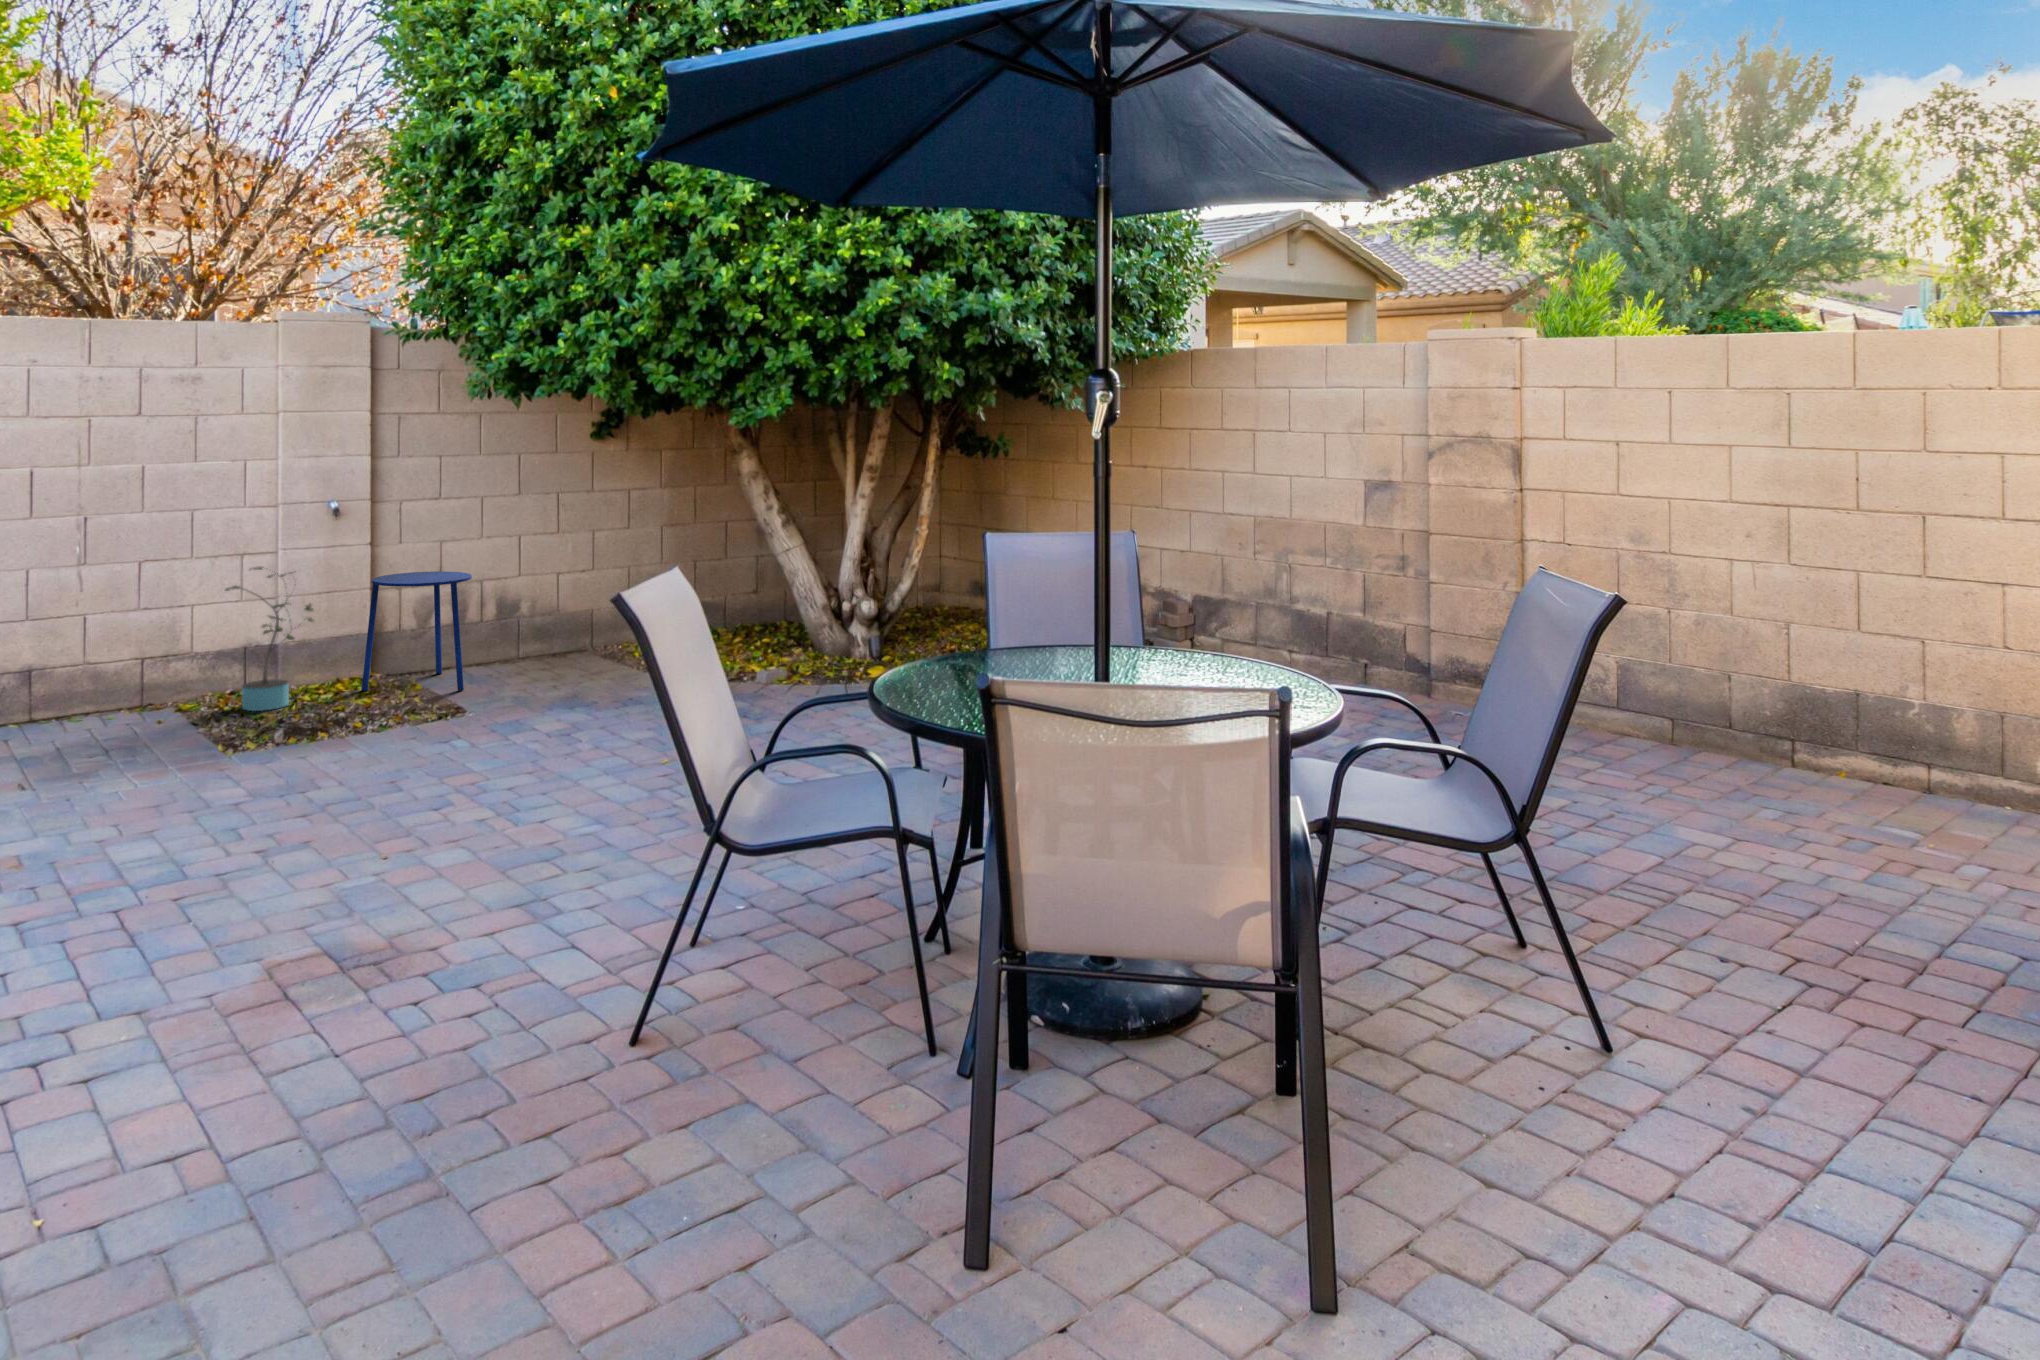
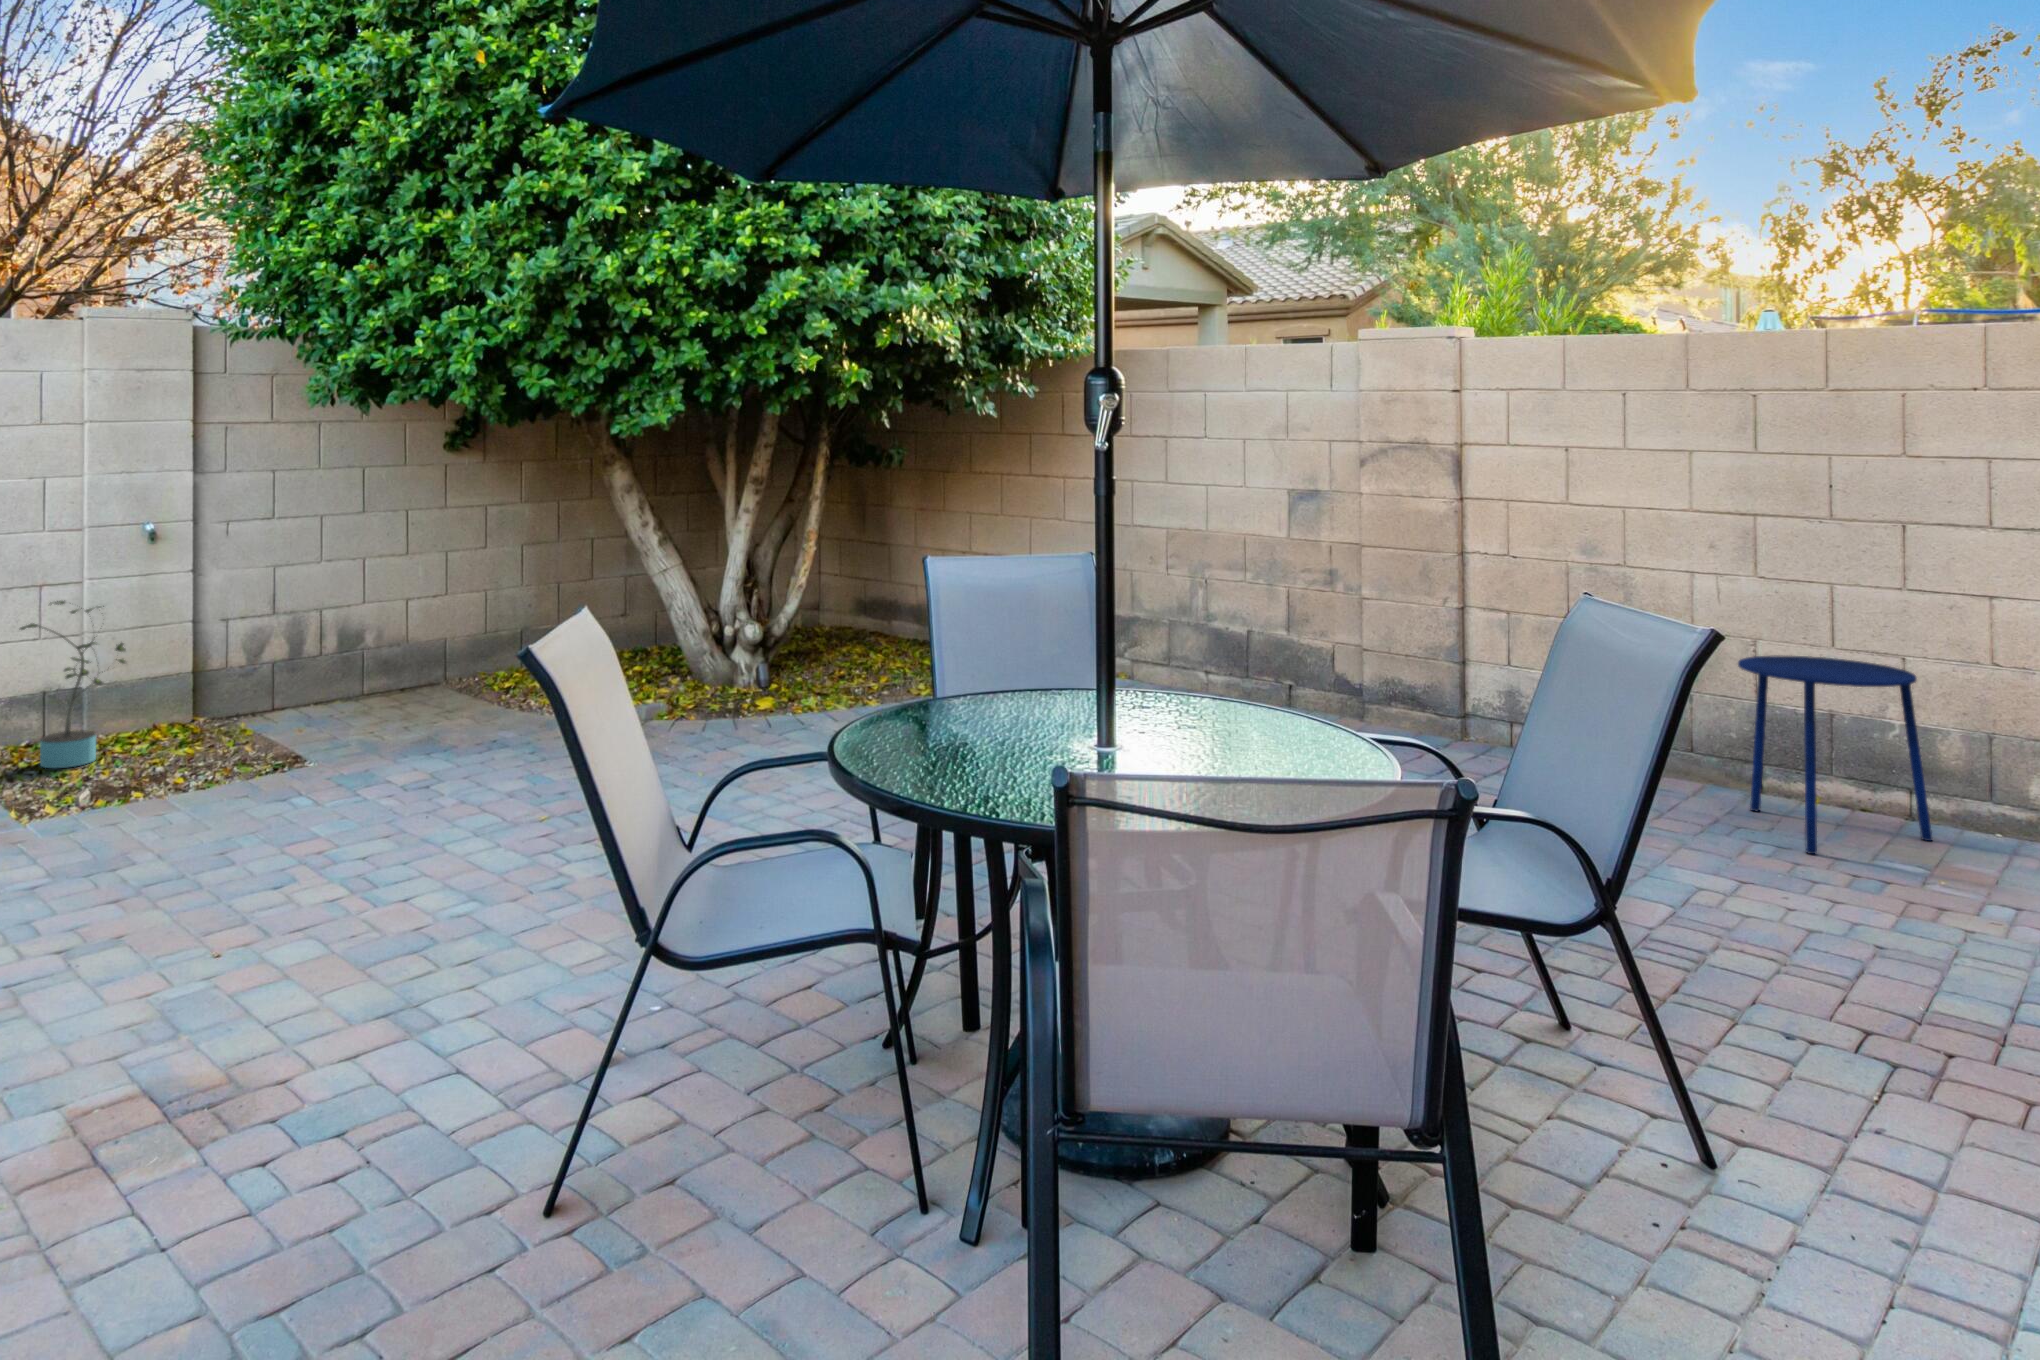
side table: present [362,571,472,691] -> present [1738,656,1932,854]

